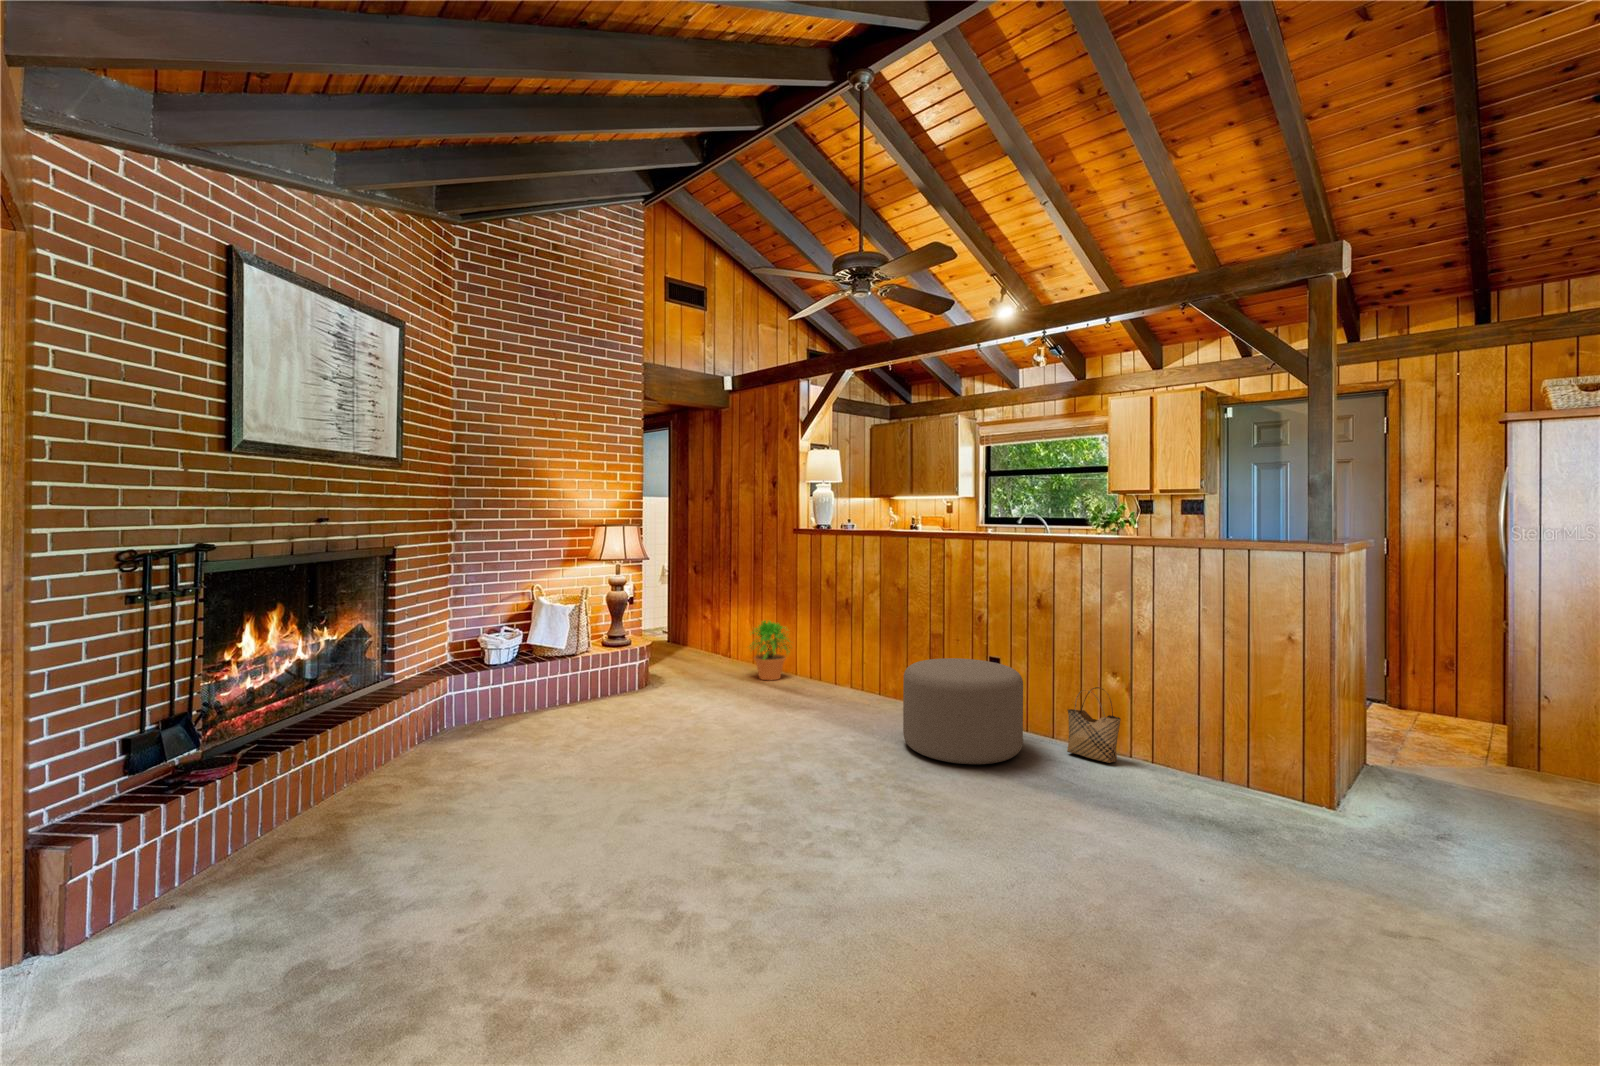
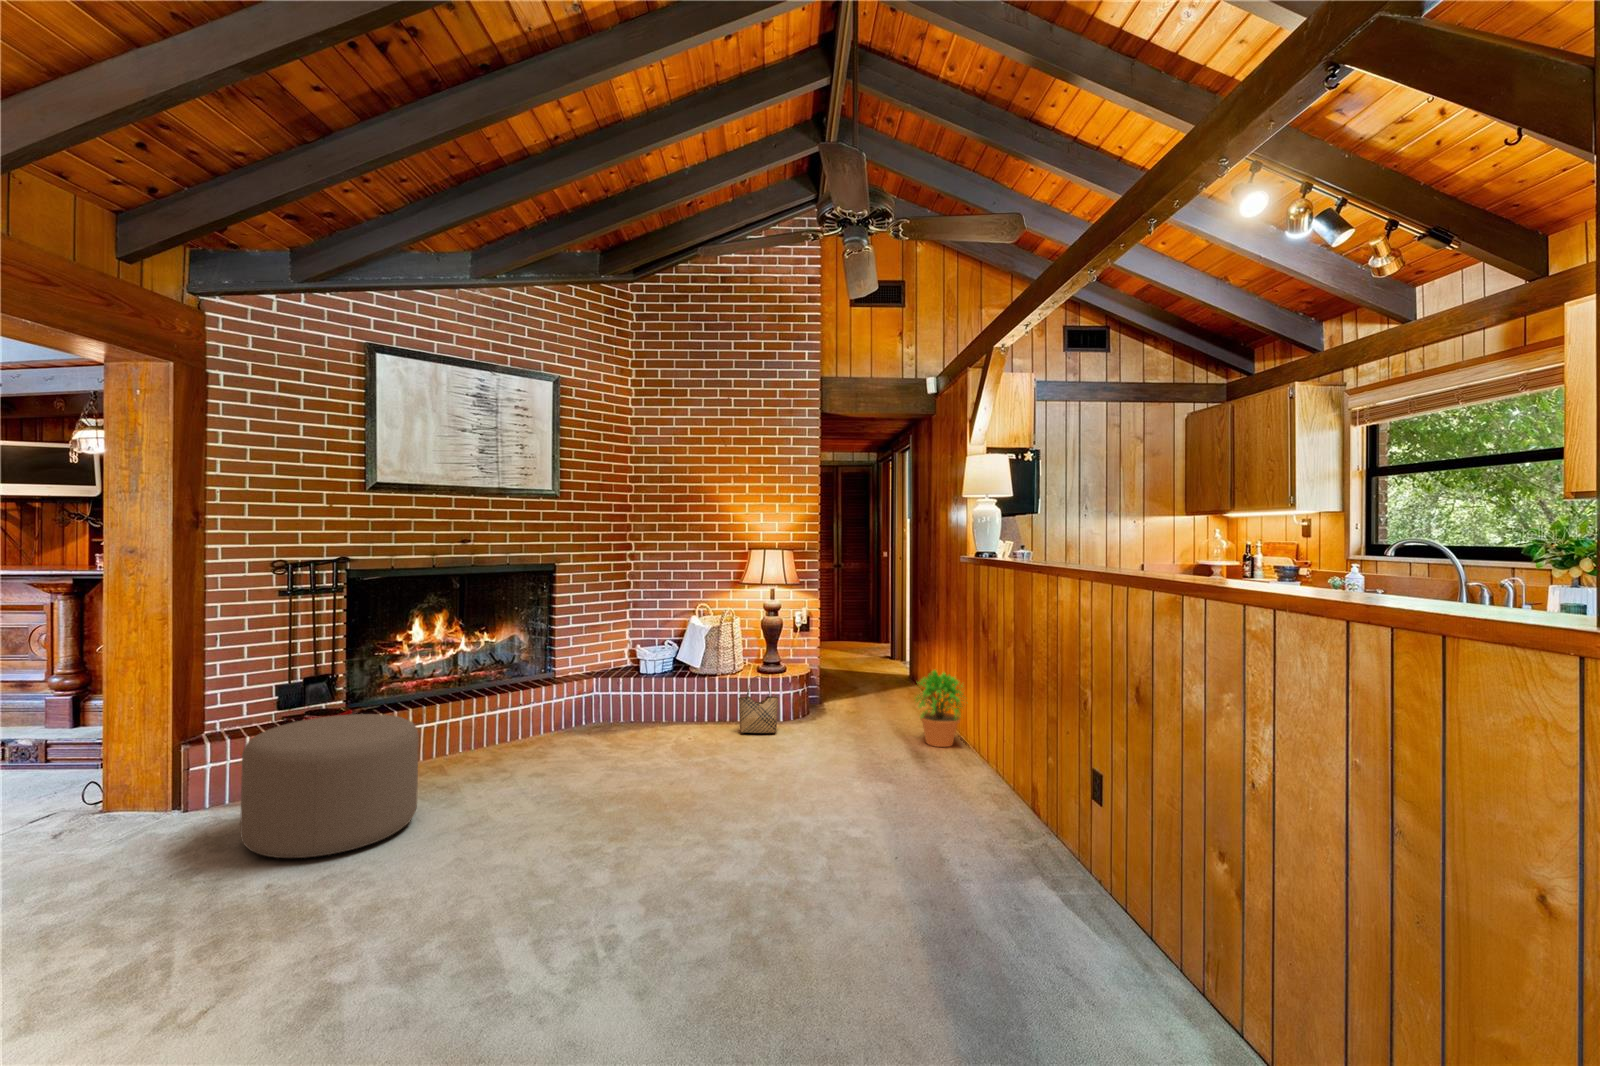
ottoman: present [903,658,1023,764] -> present [240,714,419,858]
woven basket: present [1067,687,1121,763] -> present [738,676,779,733]

